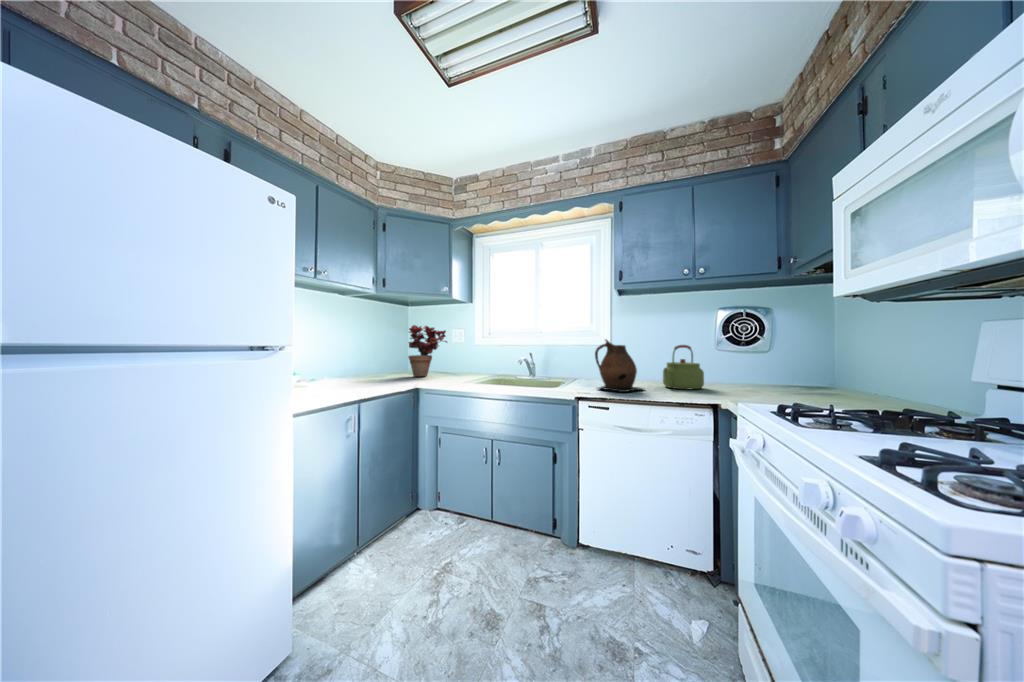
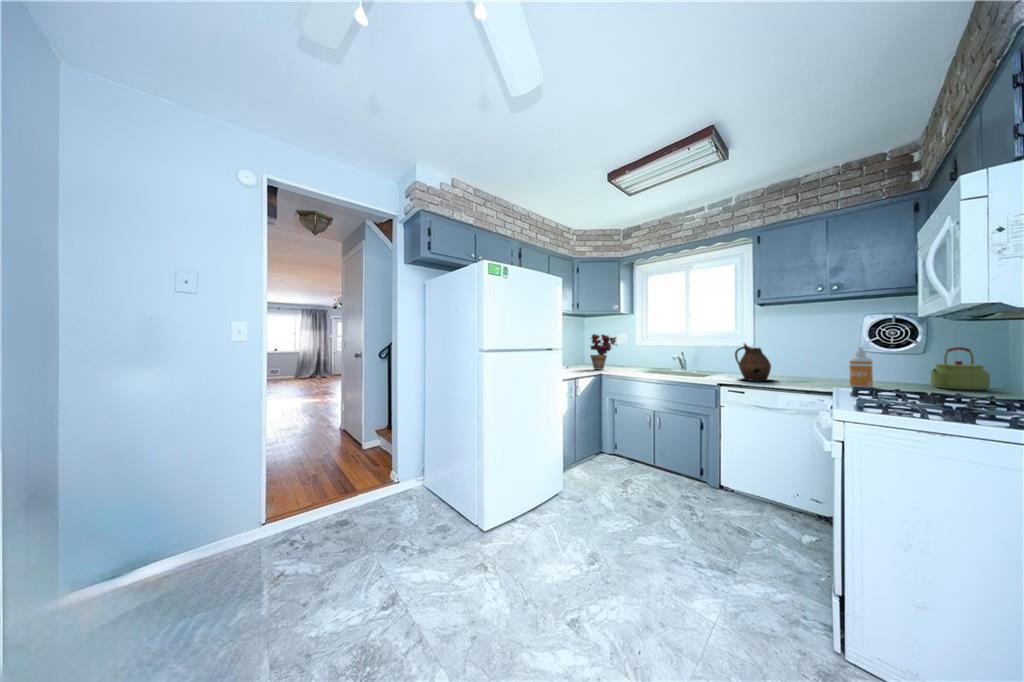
kettle: present [663,345,704,390] -> present [931,347,990,390]
soap dispenser: none [722,345,745,396] -> present [850,347,873,387]

